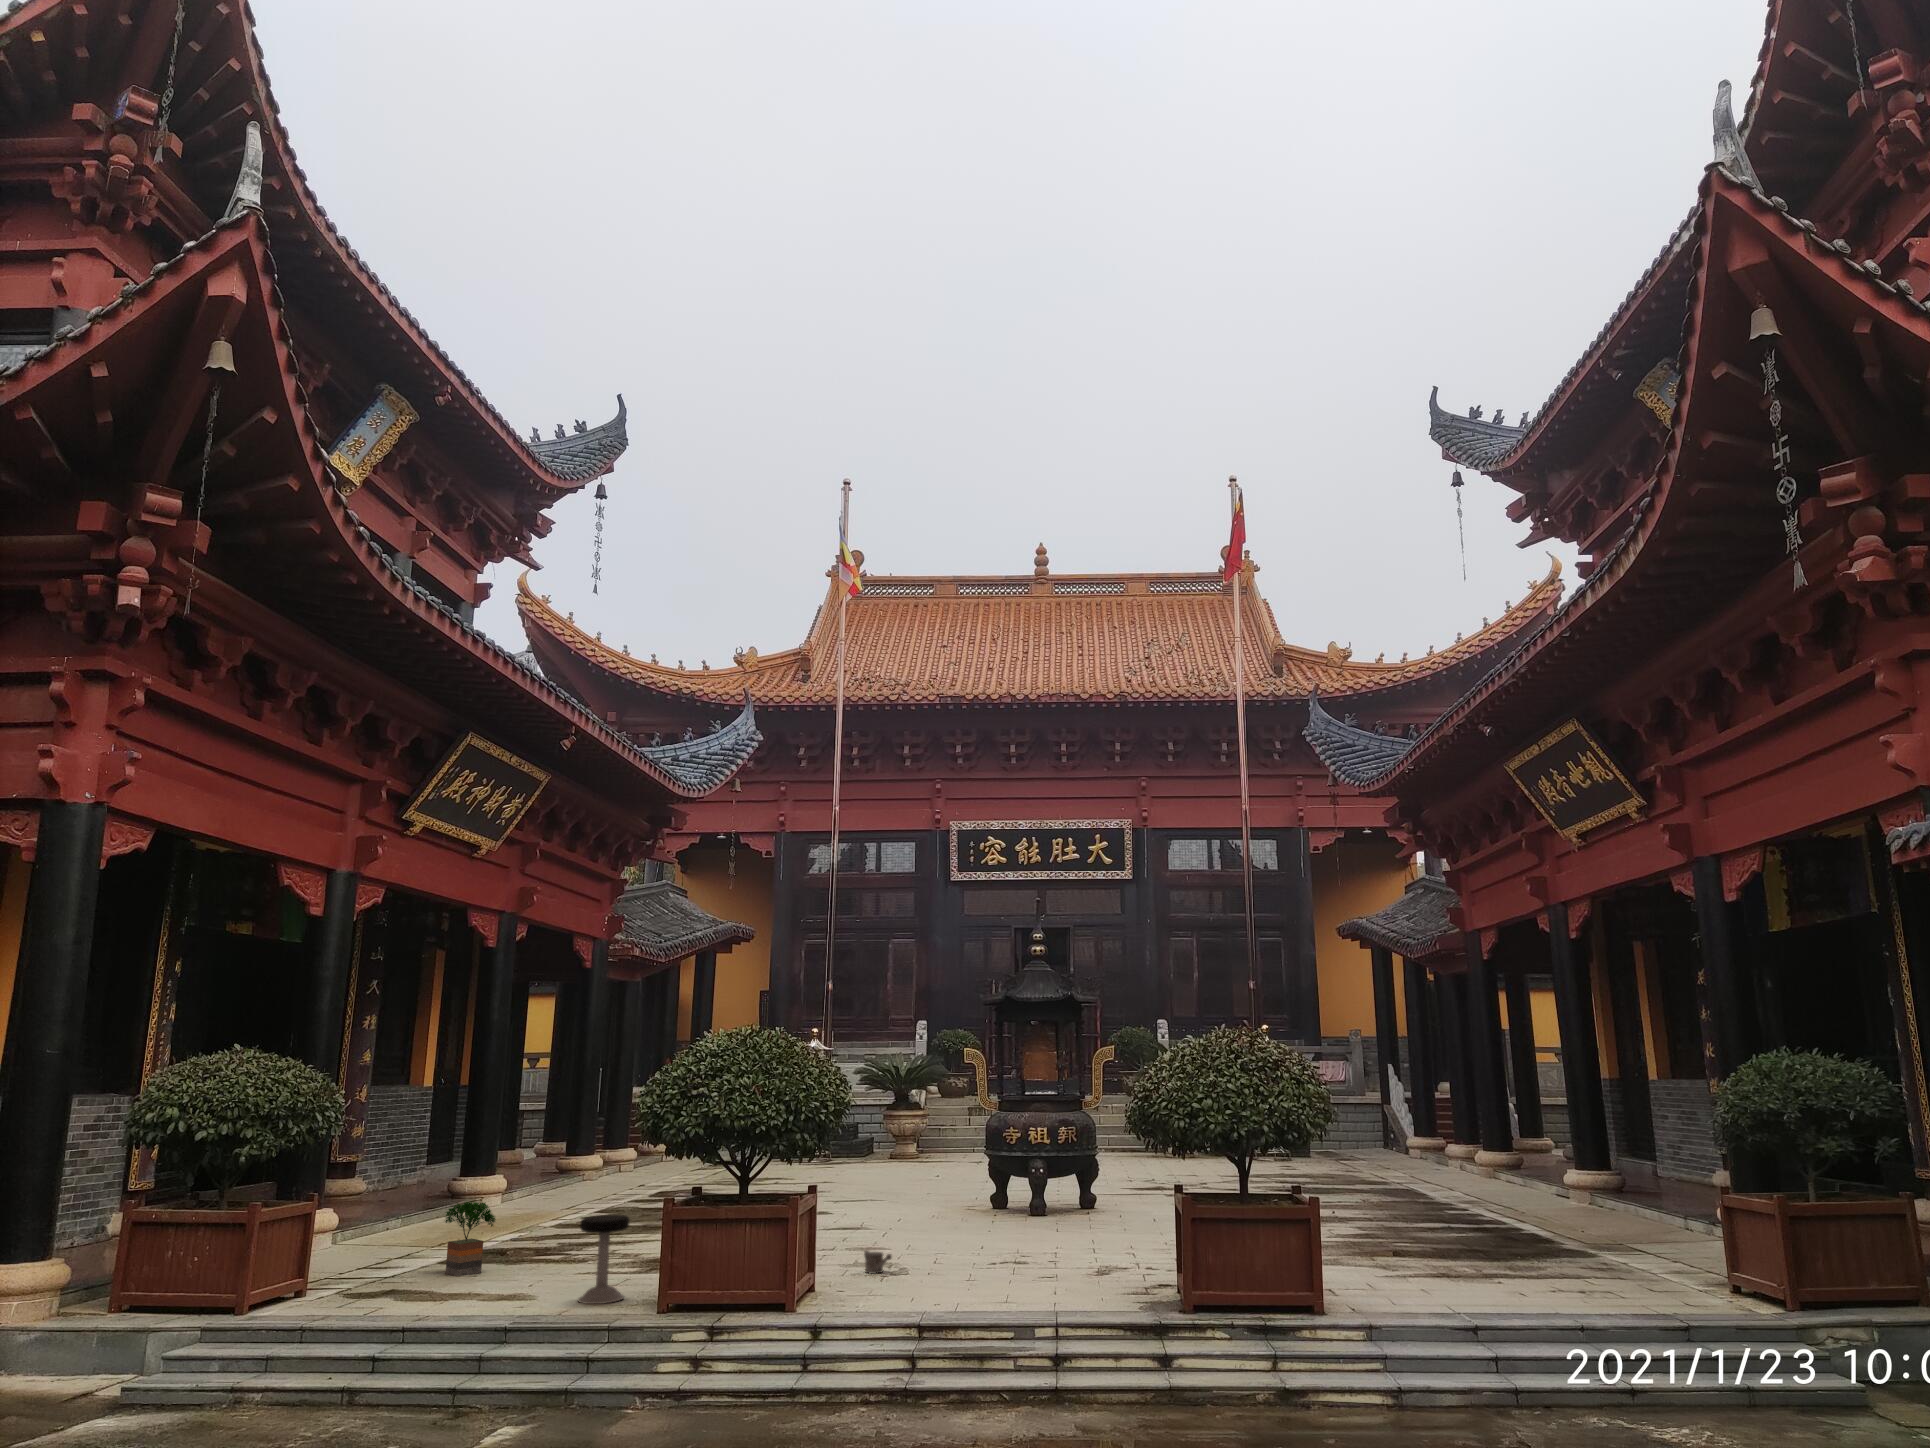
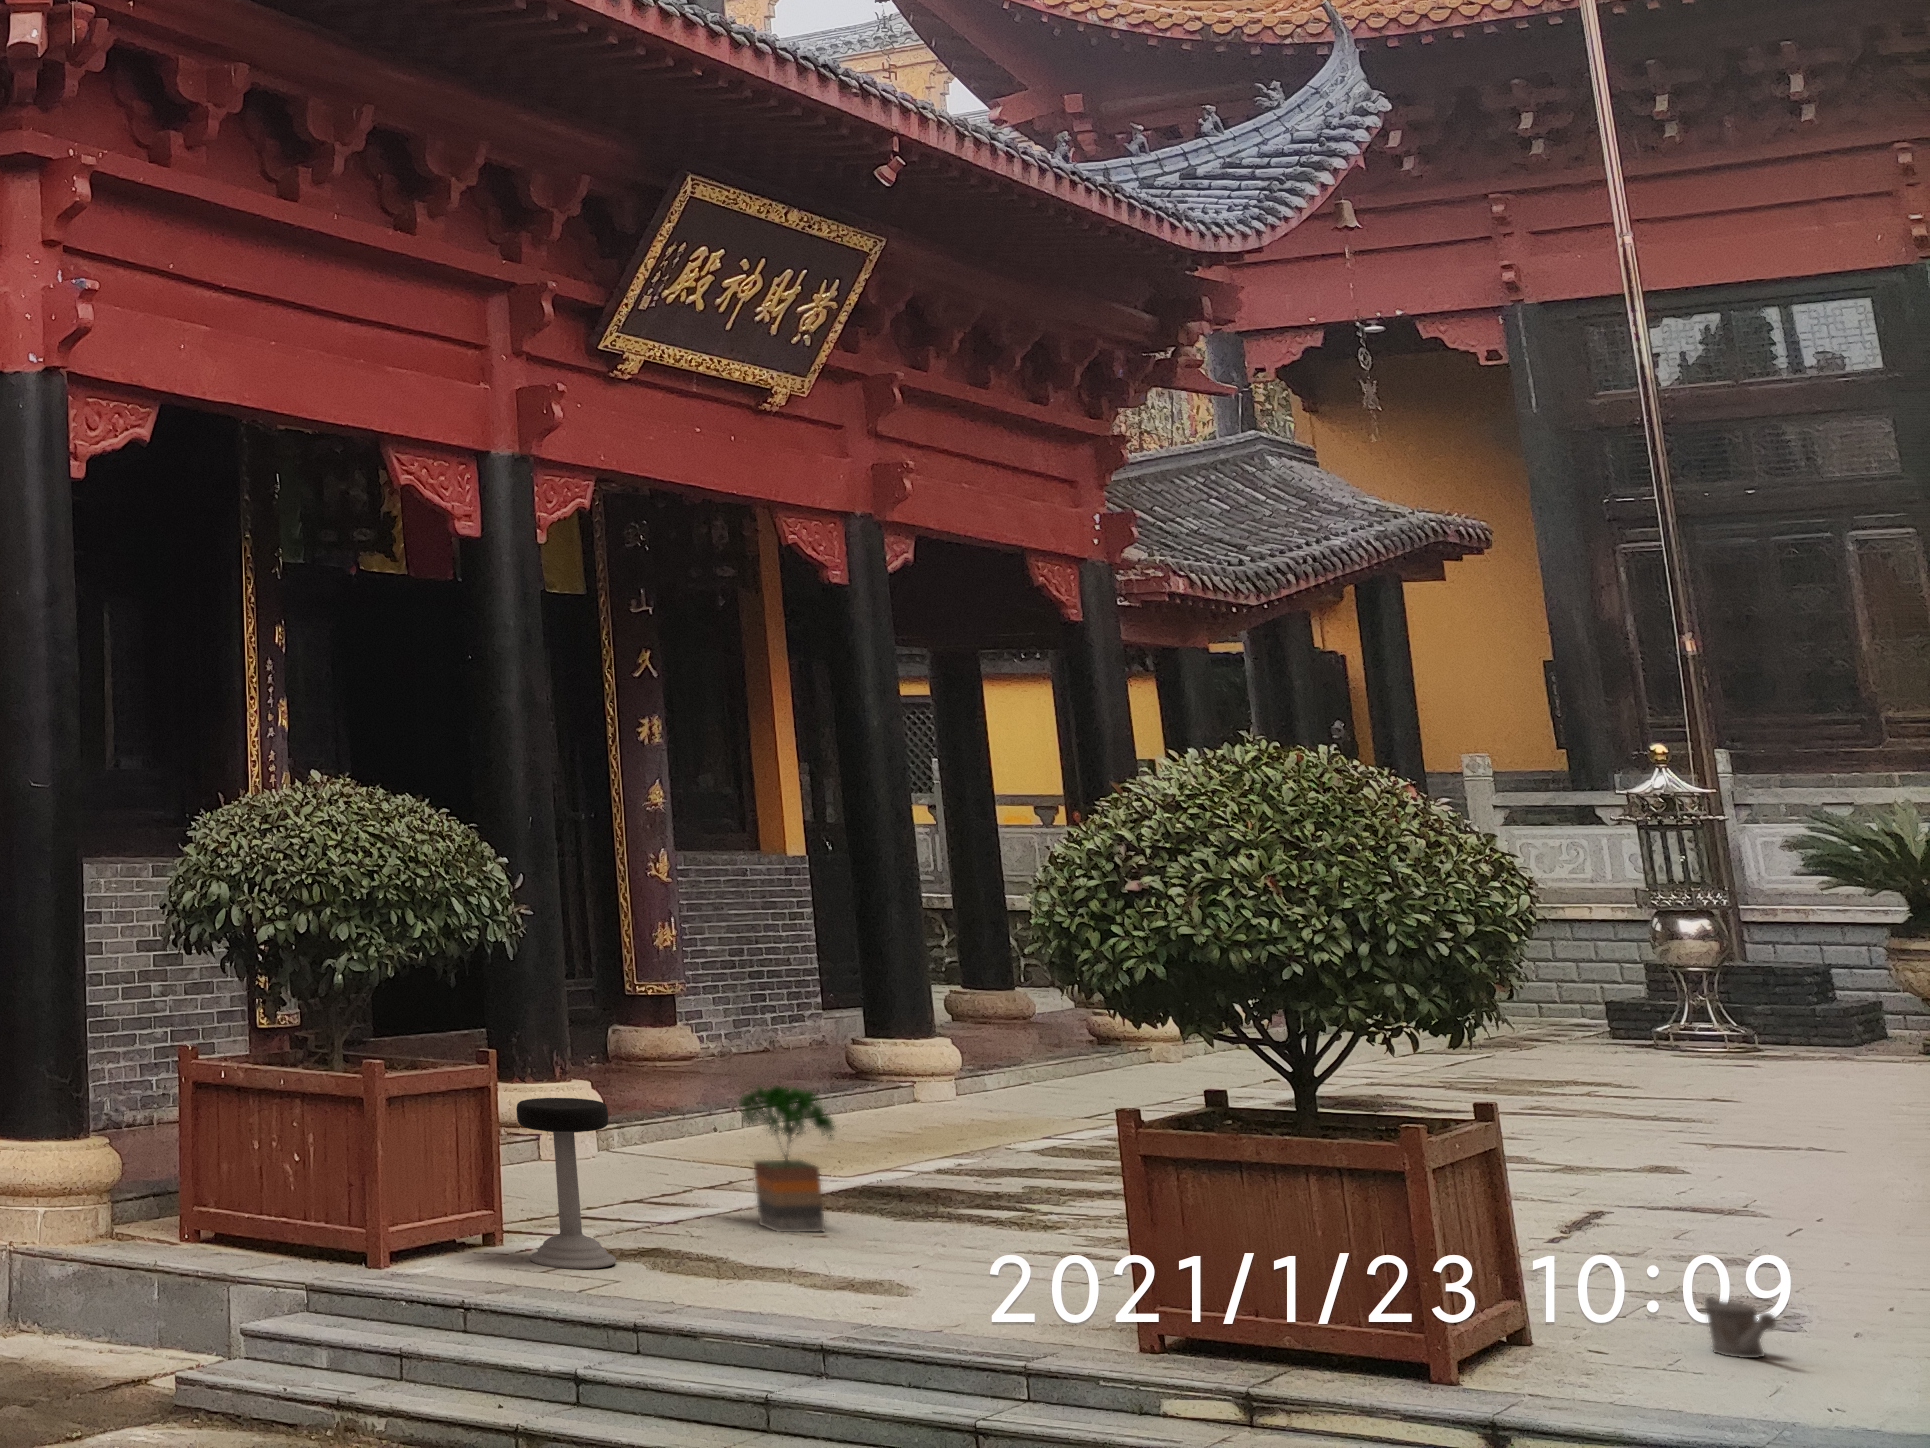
stool: present [578,1215,629,1304] -> present [517,1098,616,1269]

